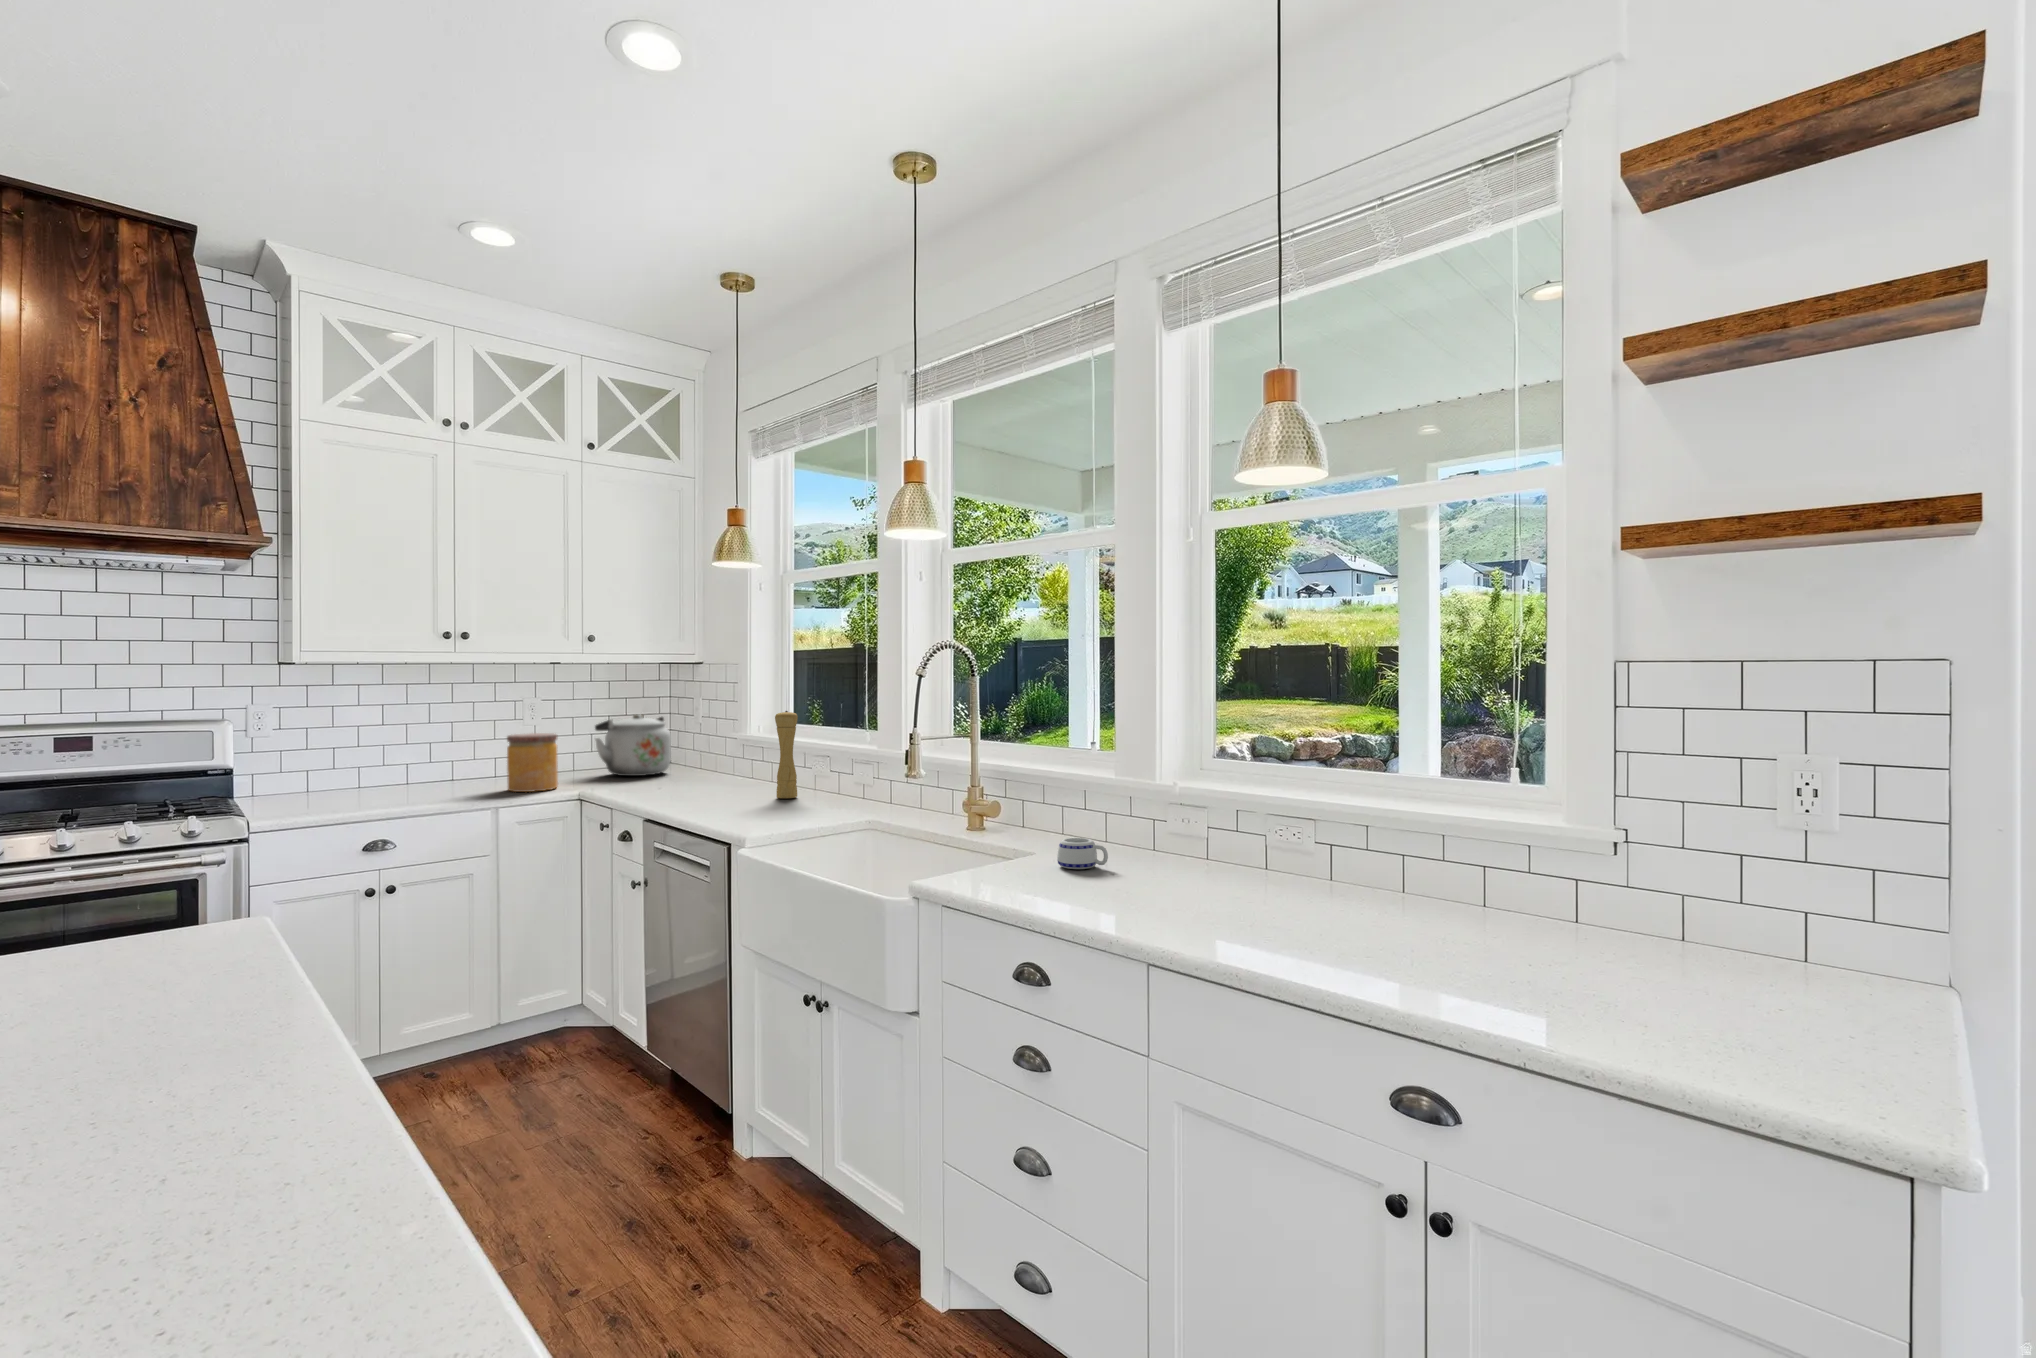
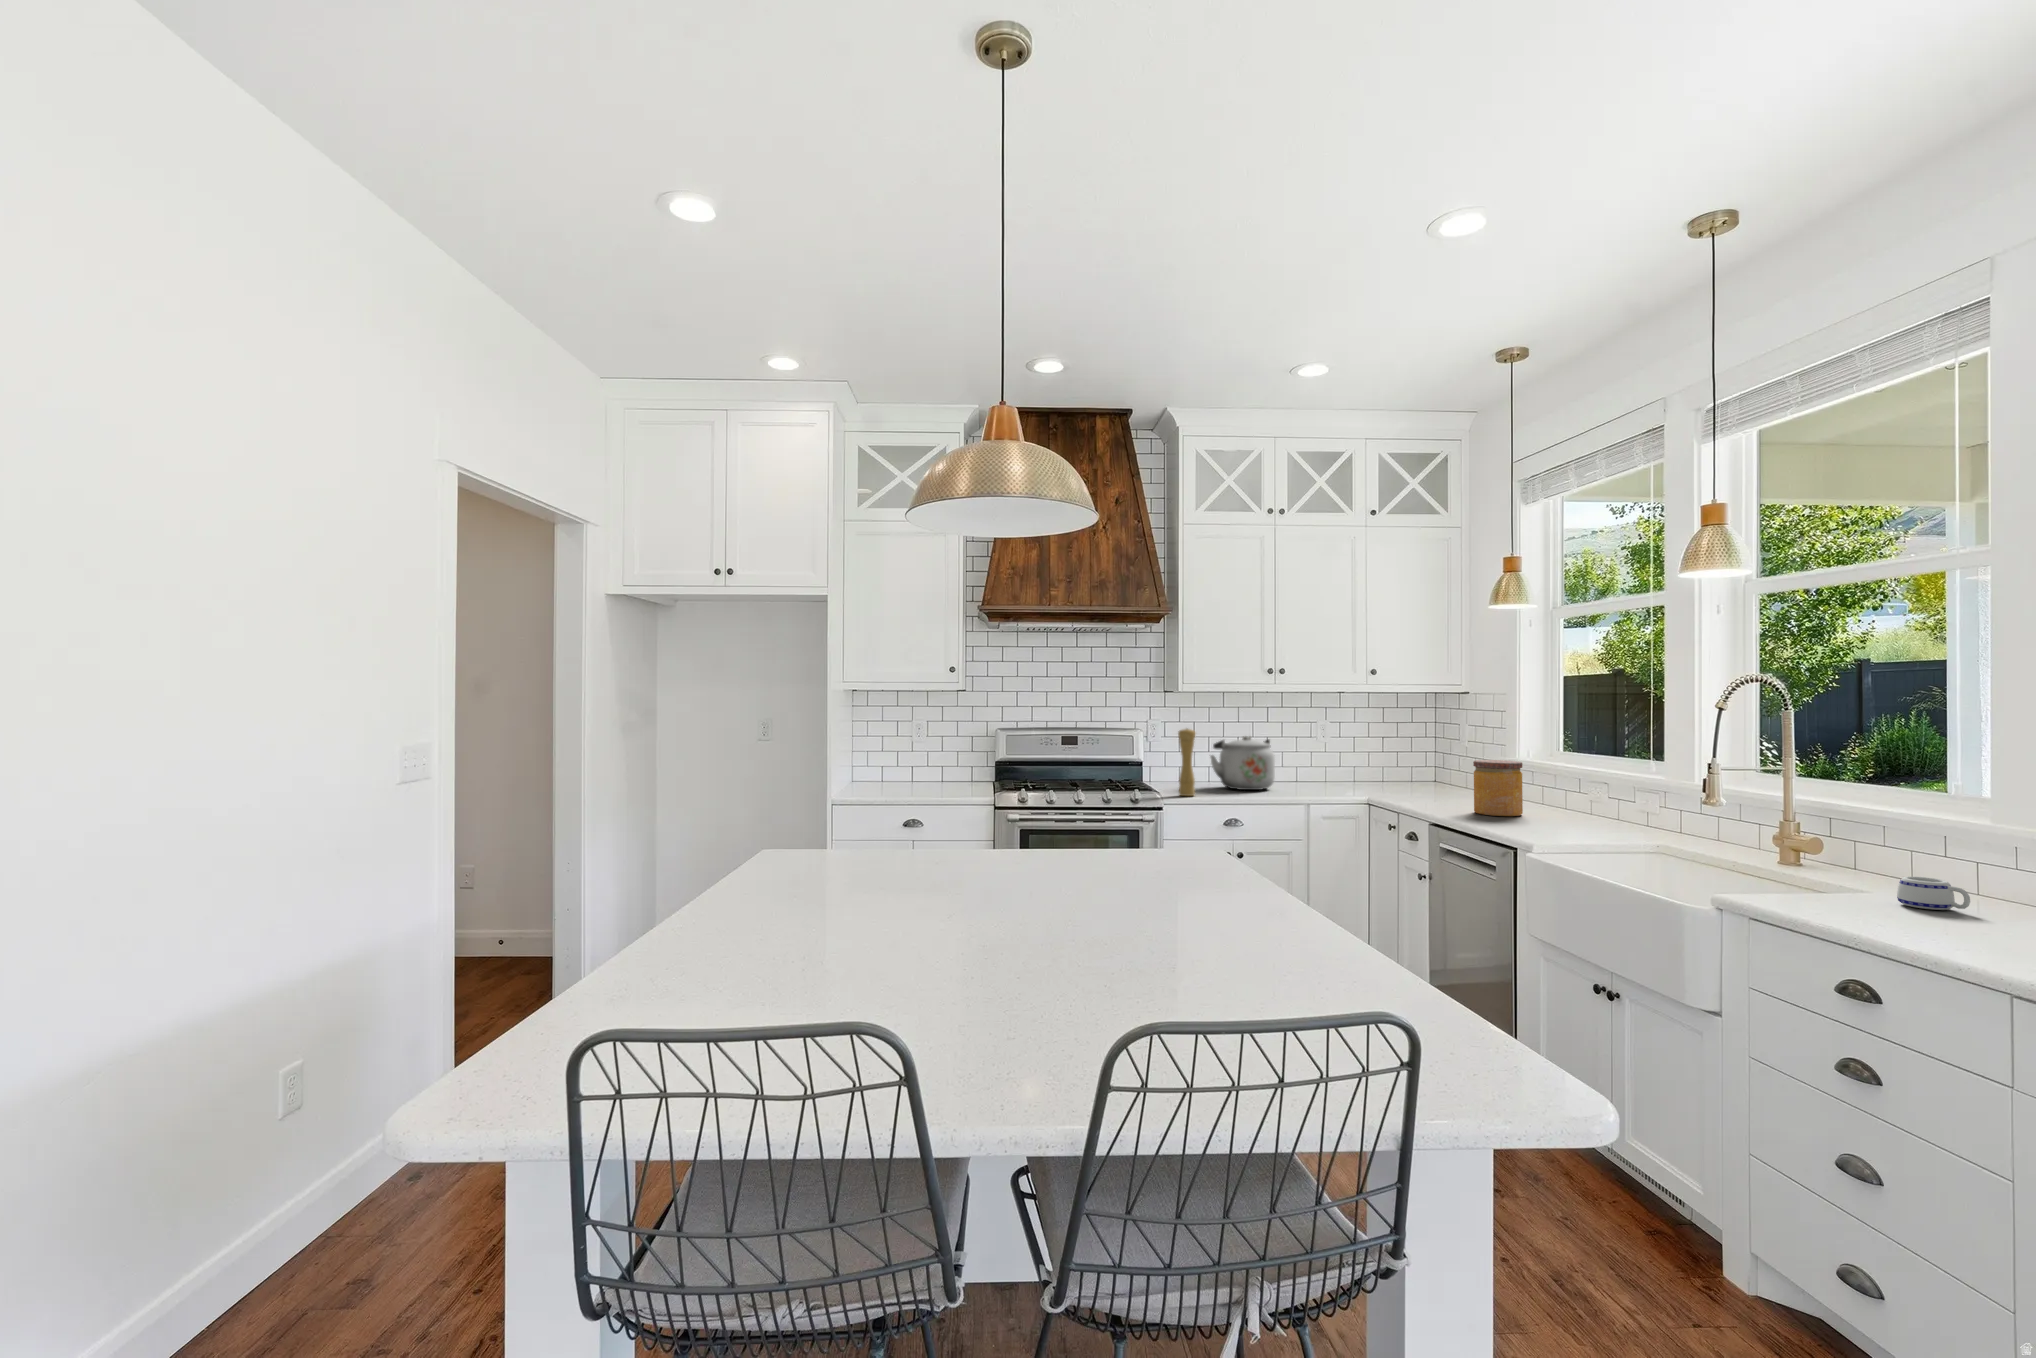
pepper mill: present [775,711,798,798] -> present [1178,729,1195,796]
kettle: present [595,714,671,776] -> present [1210,736,1275,790]
jar: present [507,733,558,792] -> present [1473,760,1523,816]

